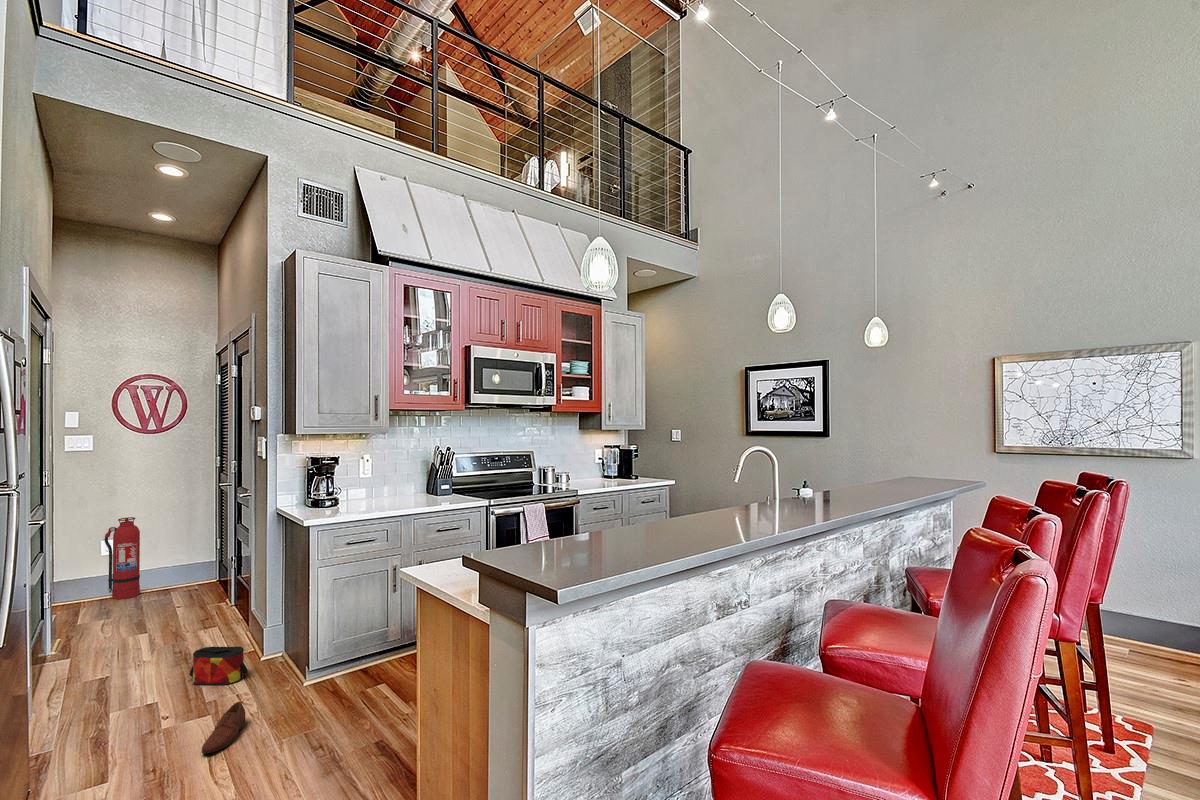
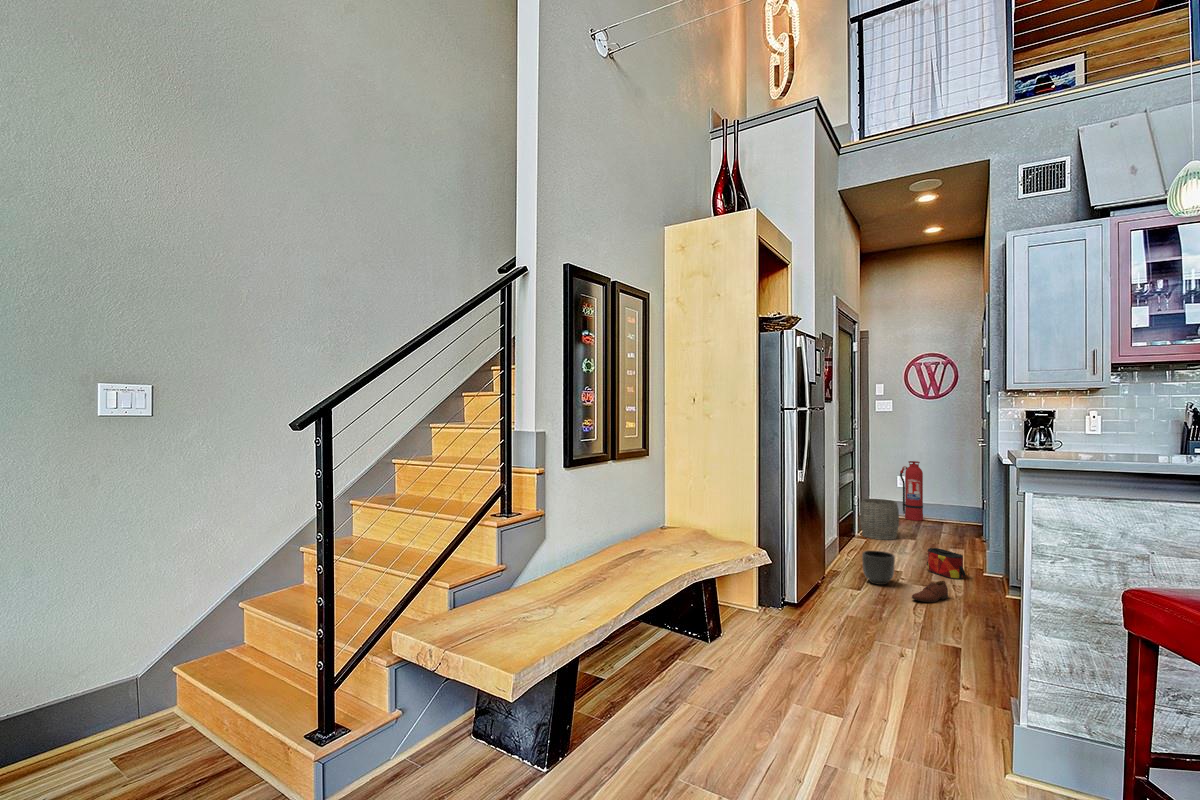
woven basket: none [52,587,122,656] -> present [860,499,899,540]
planter: none [102,690,161,753] -> present [862,551,895,585]

